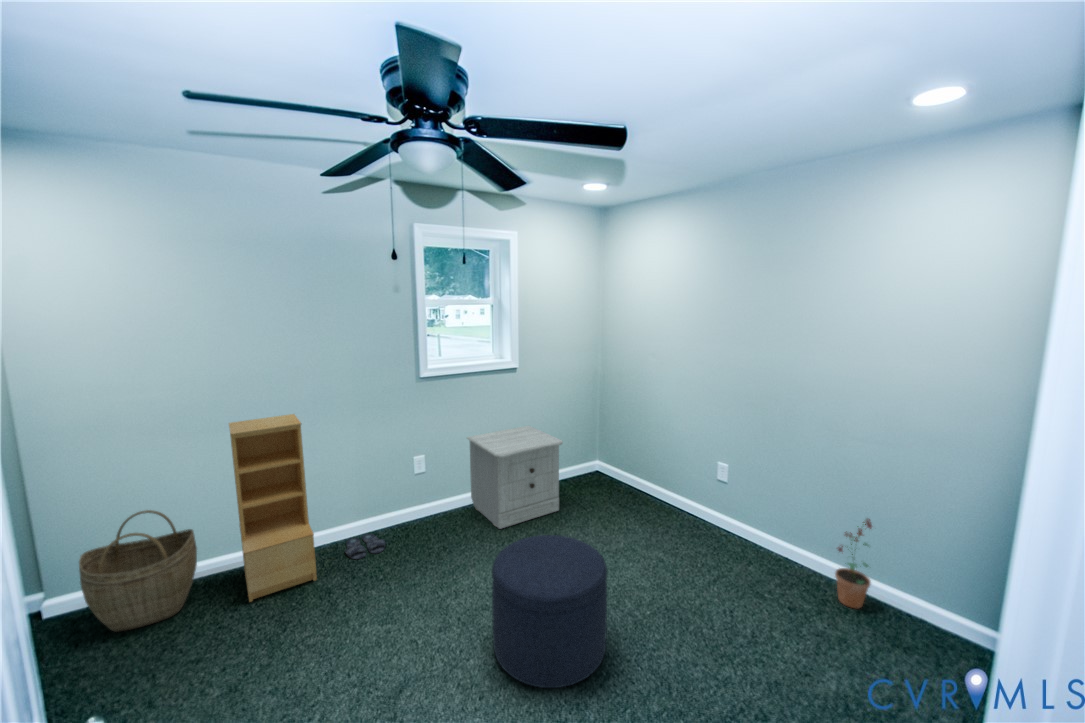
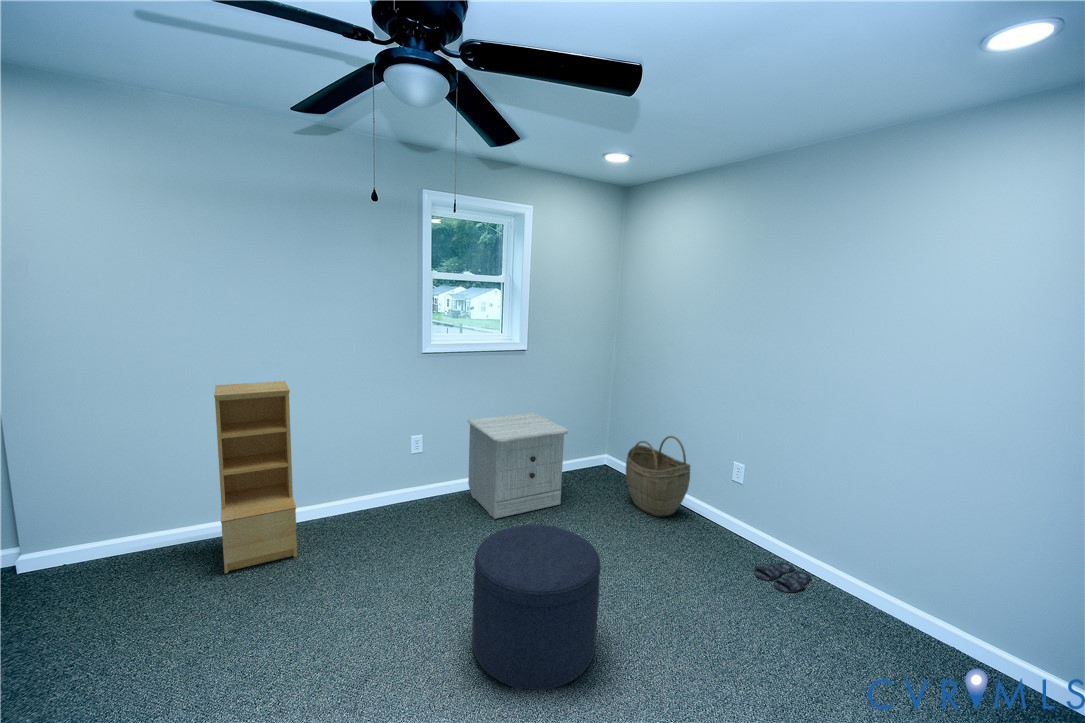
woven basket: present [79,510,197,632] -> present [626,436,690,517]
potted plant: present [835,519,872,608] -> none [860,532,908,633]
slippers: present [345,534,385,559] -> present [755,562,811,593]

